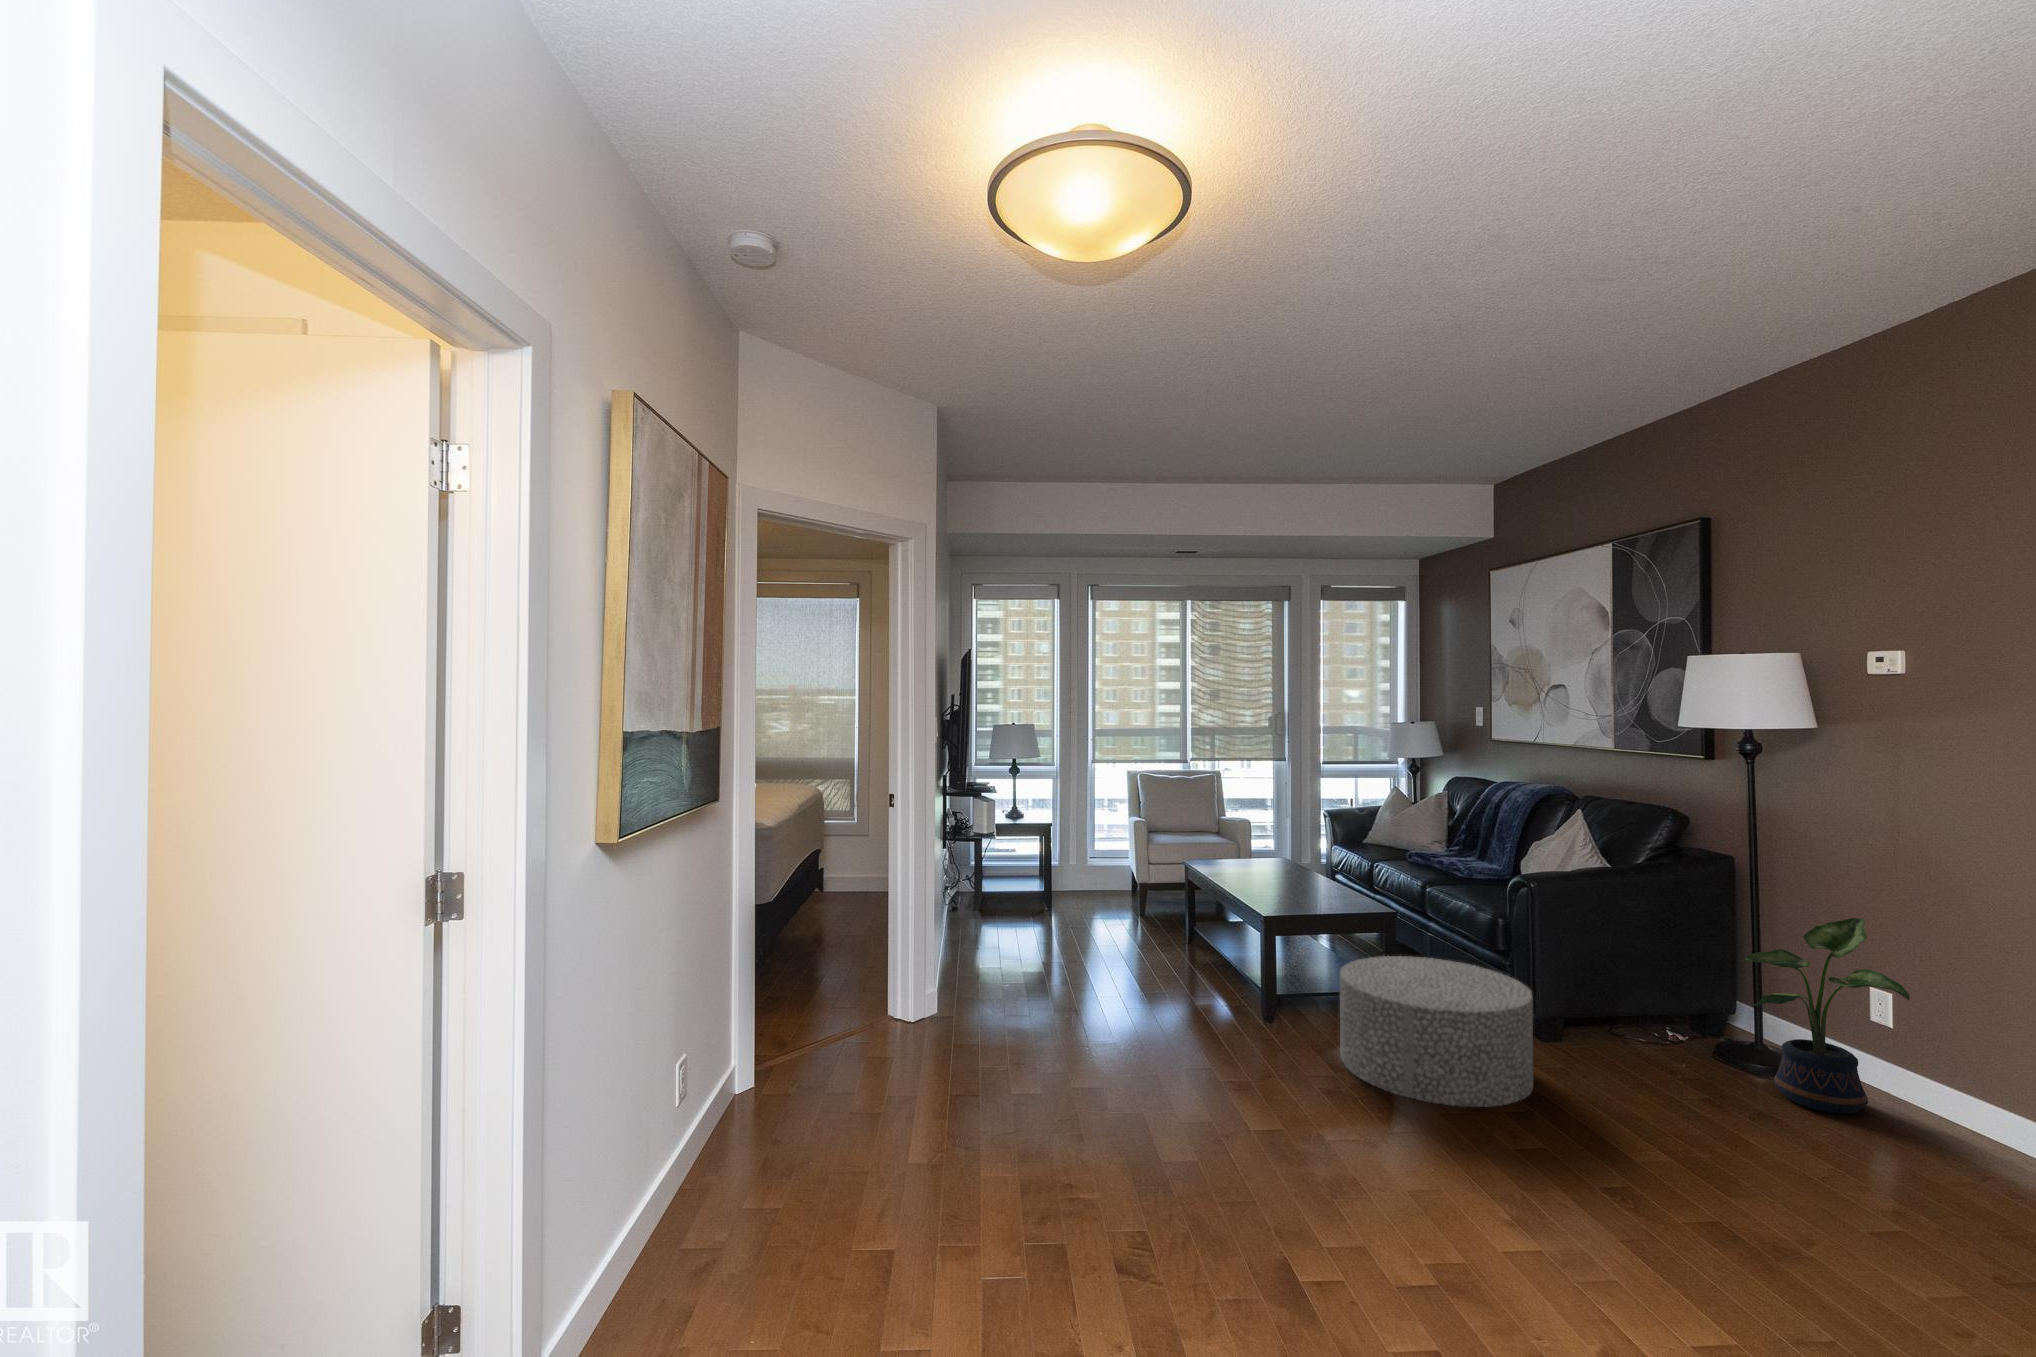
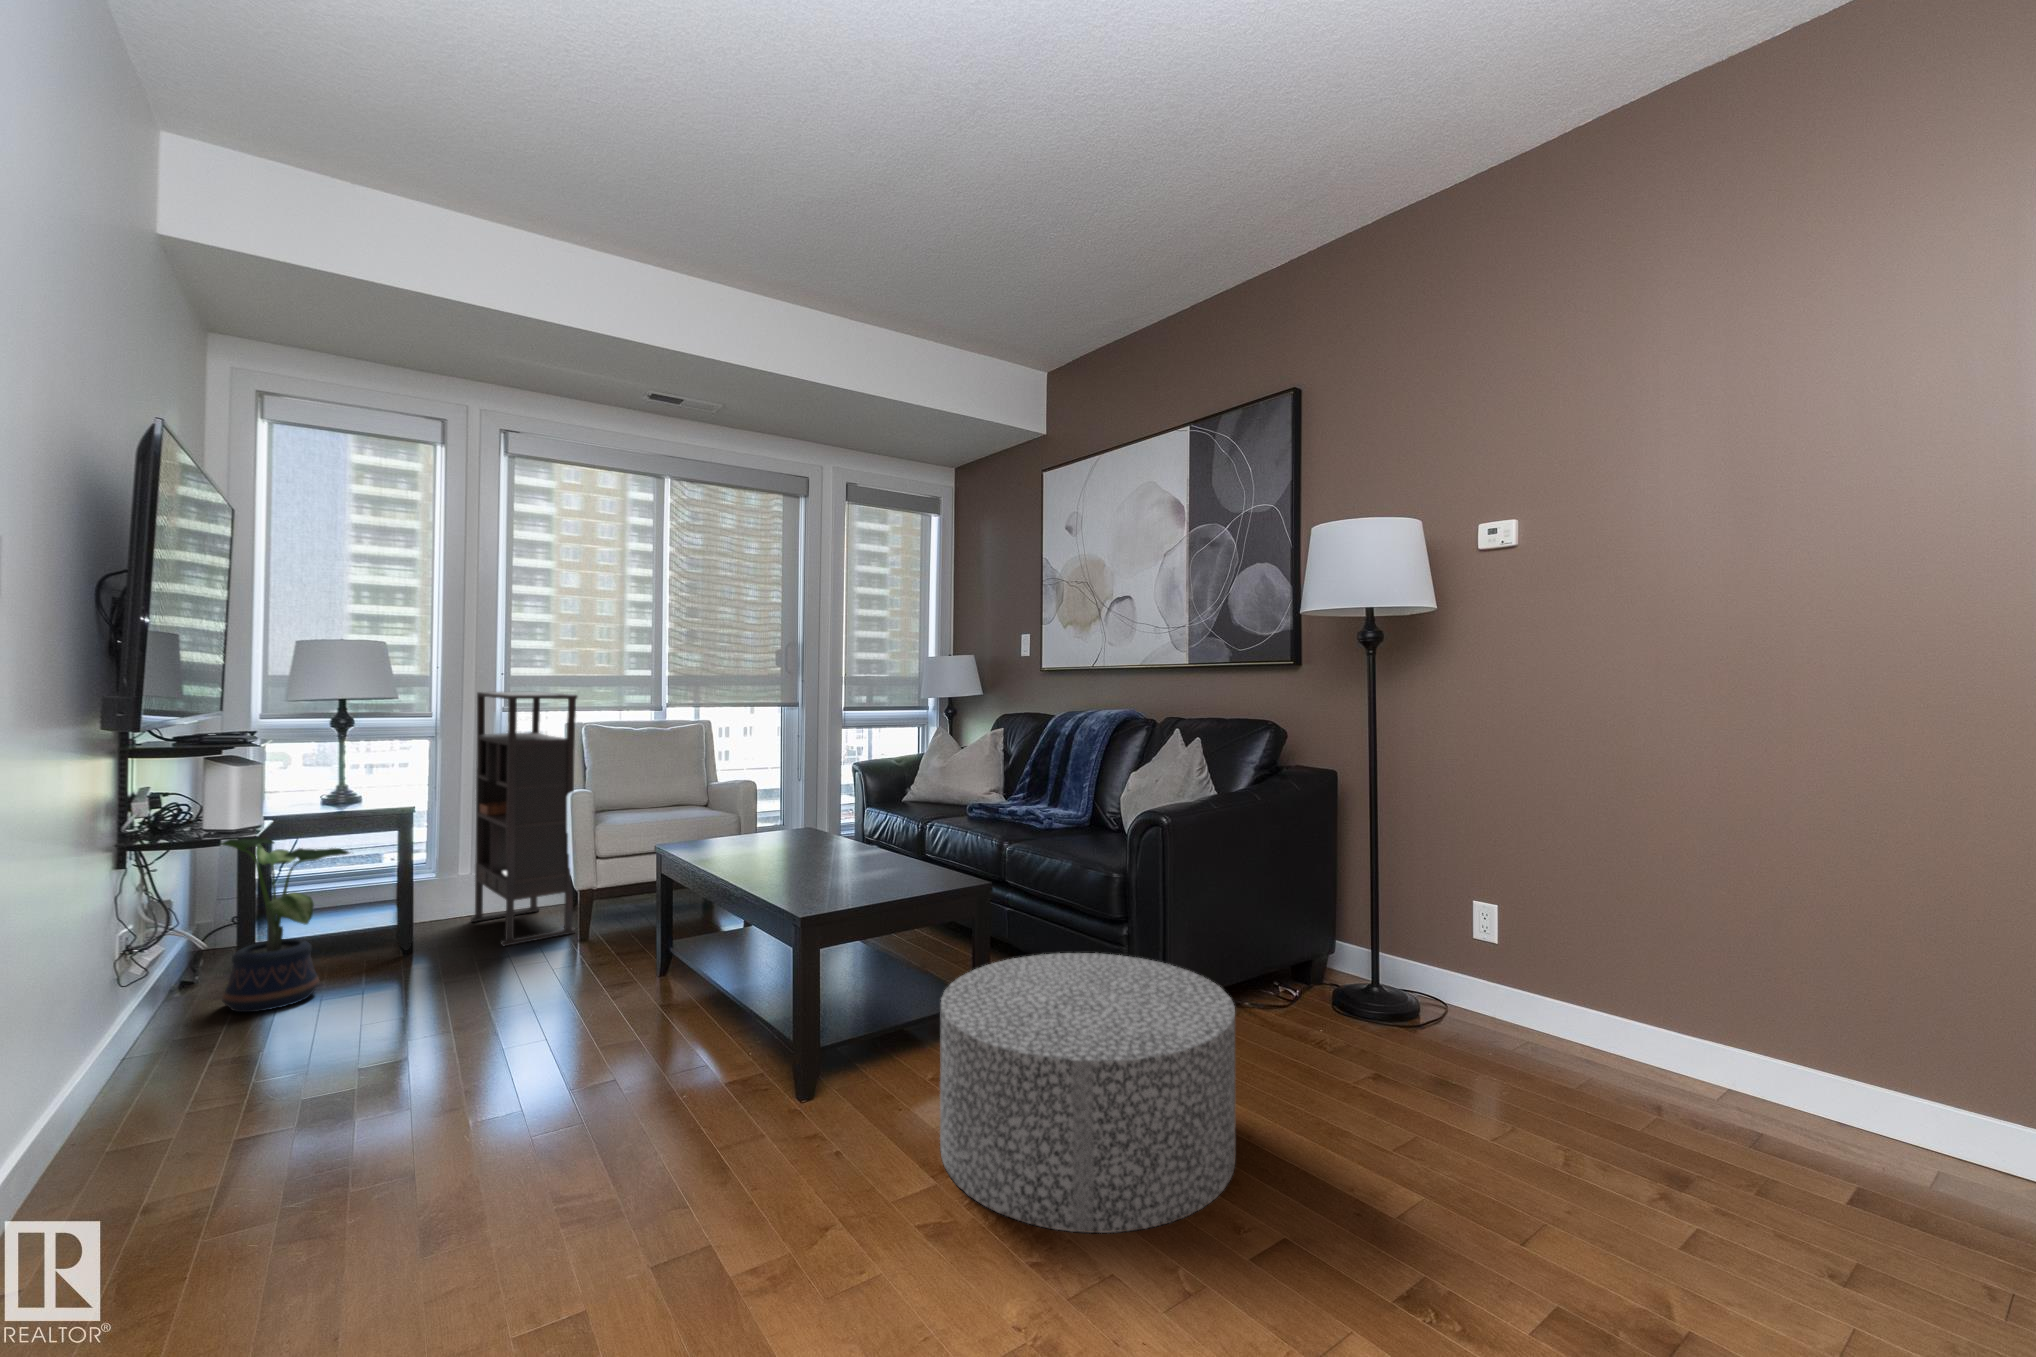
bookshelf: none [1076,751,1137,913] -> present [470,692,577,946]
potted plant: present [1745,918,1909,1114] -> present [221,838,349,1012]

